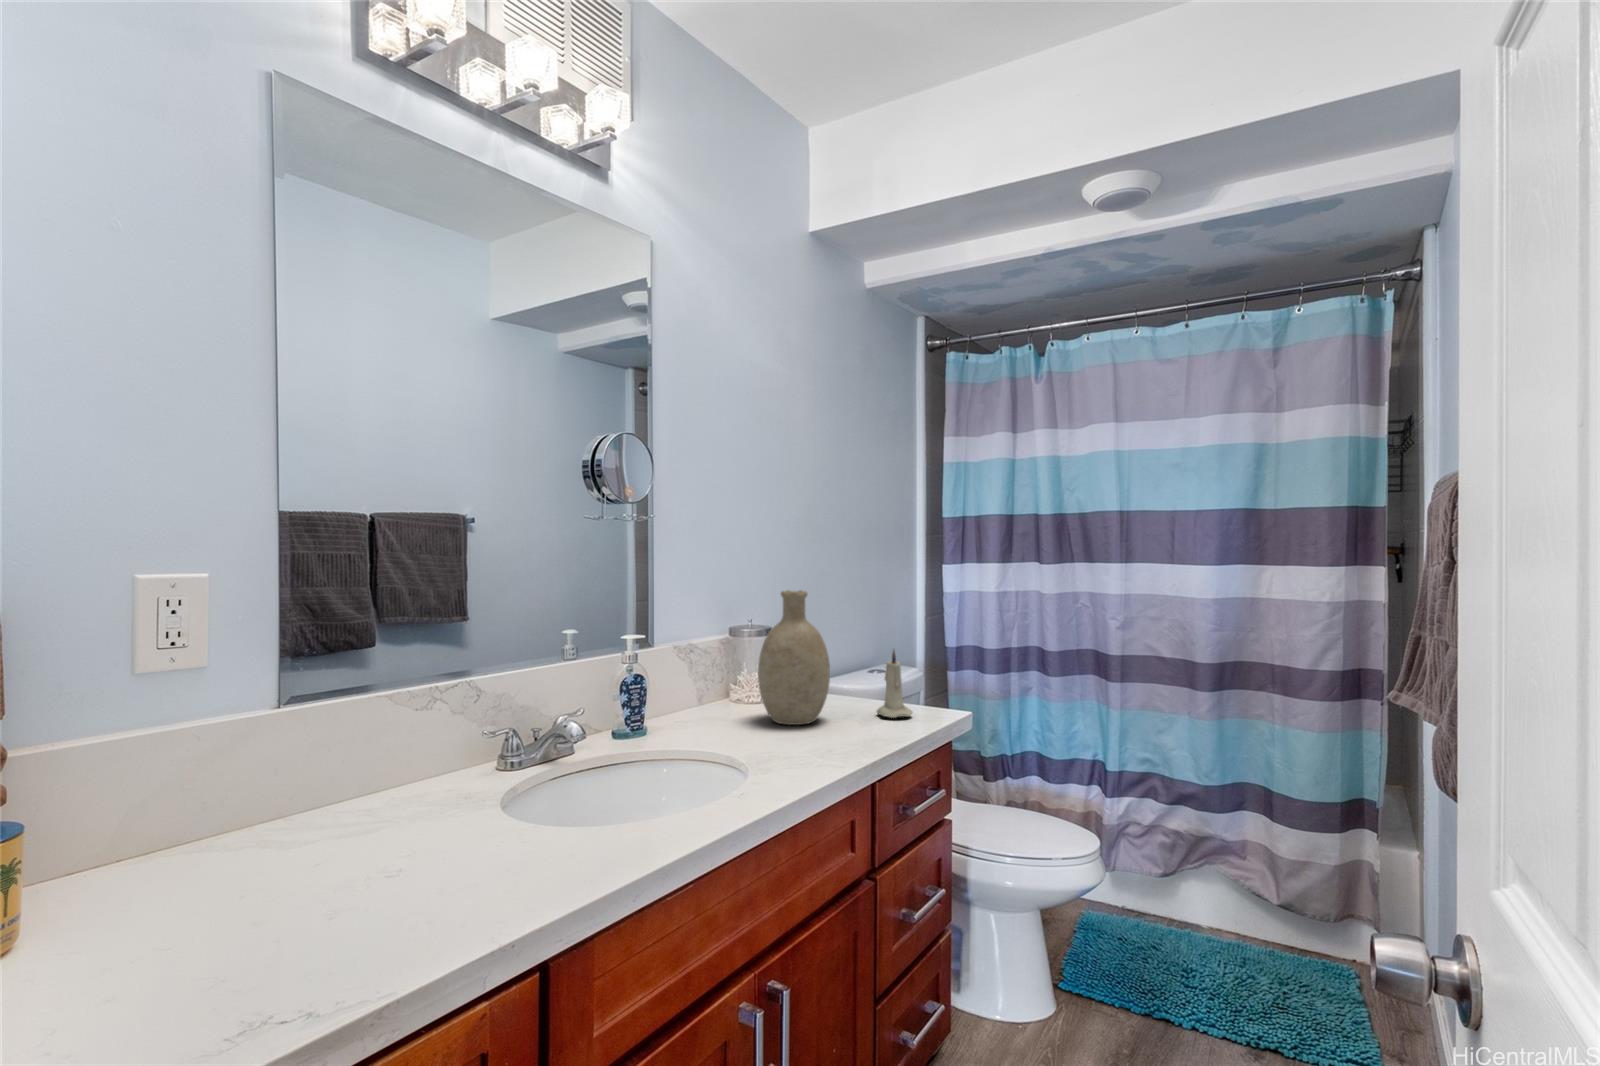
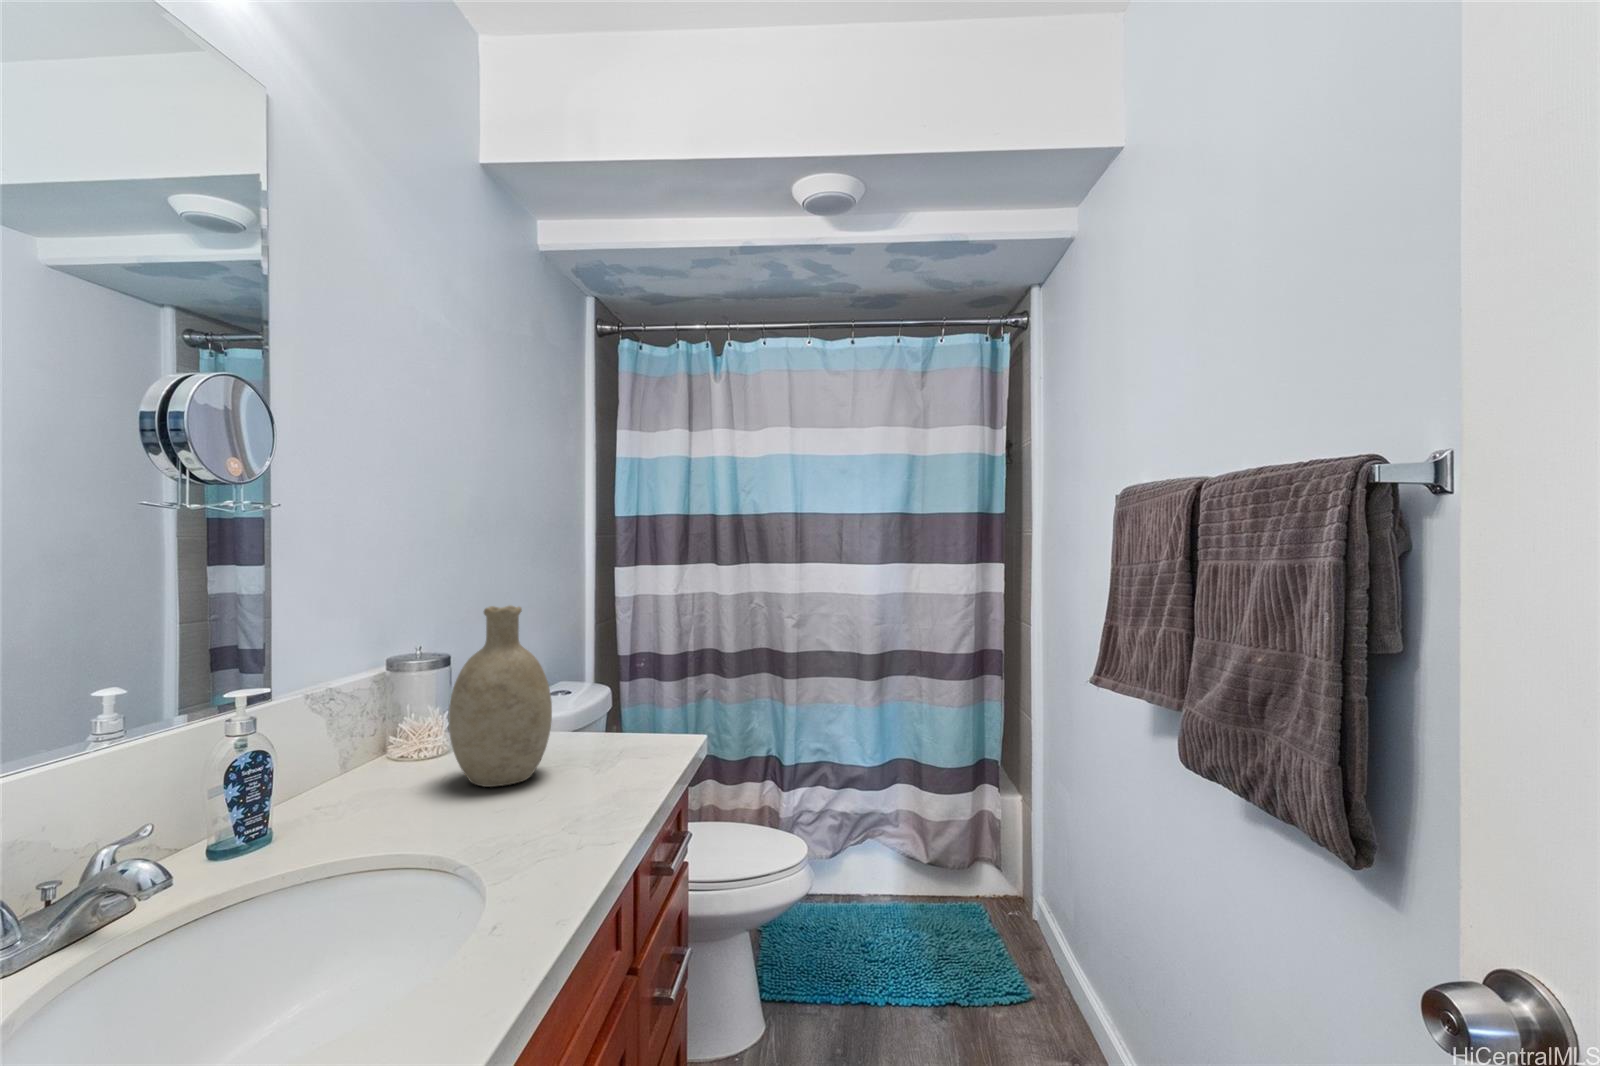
candle: present [877,650,912,718] -> none [603,670,649,755]

